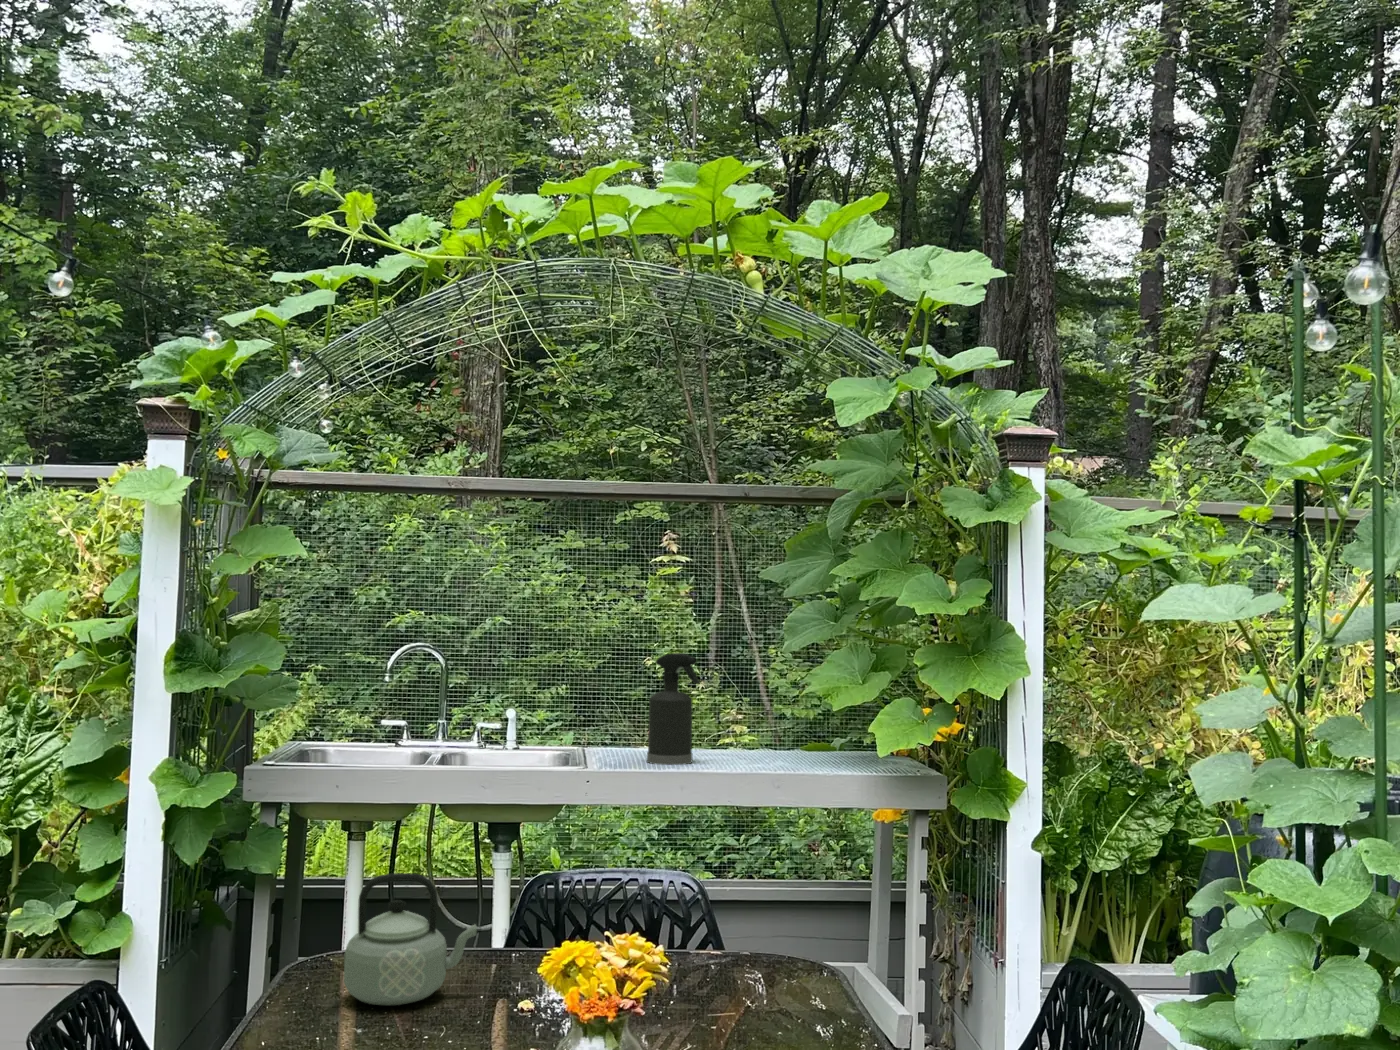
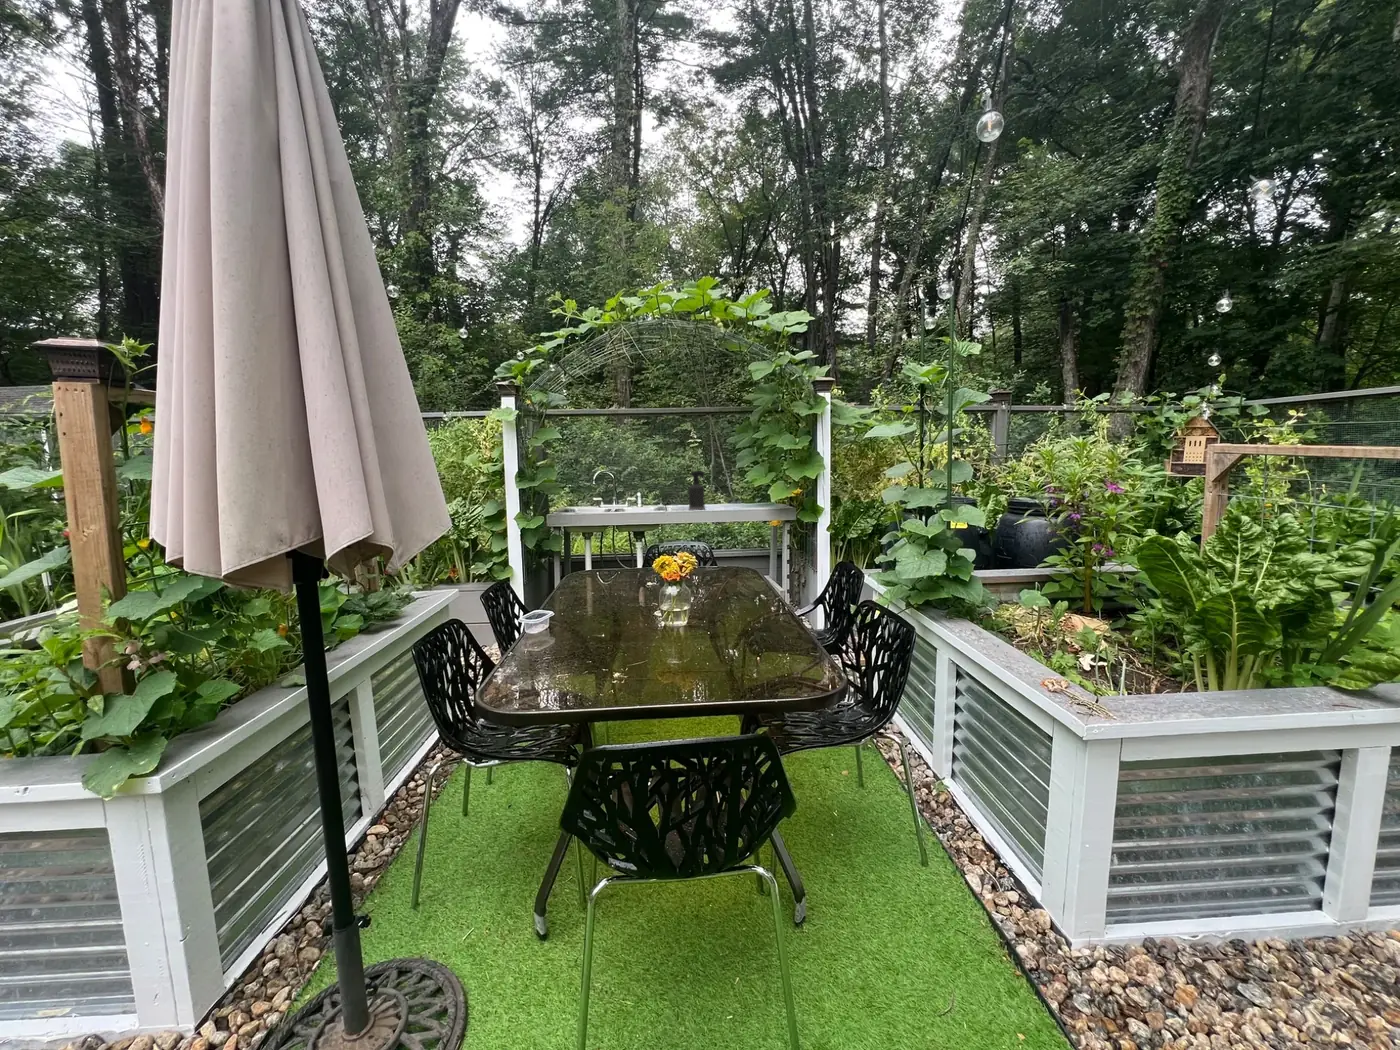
teapot: present [344,873,477,1005] -> none [595,534,638,577]

